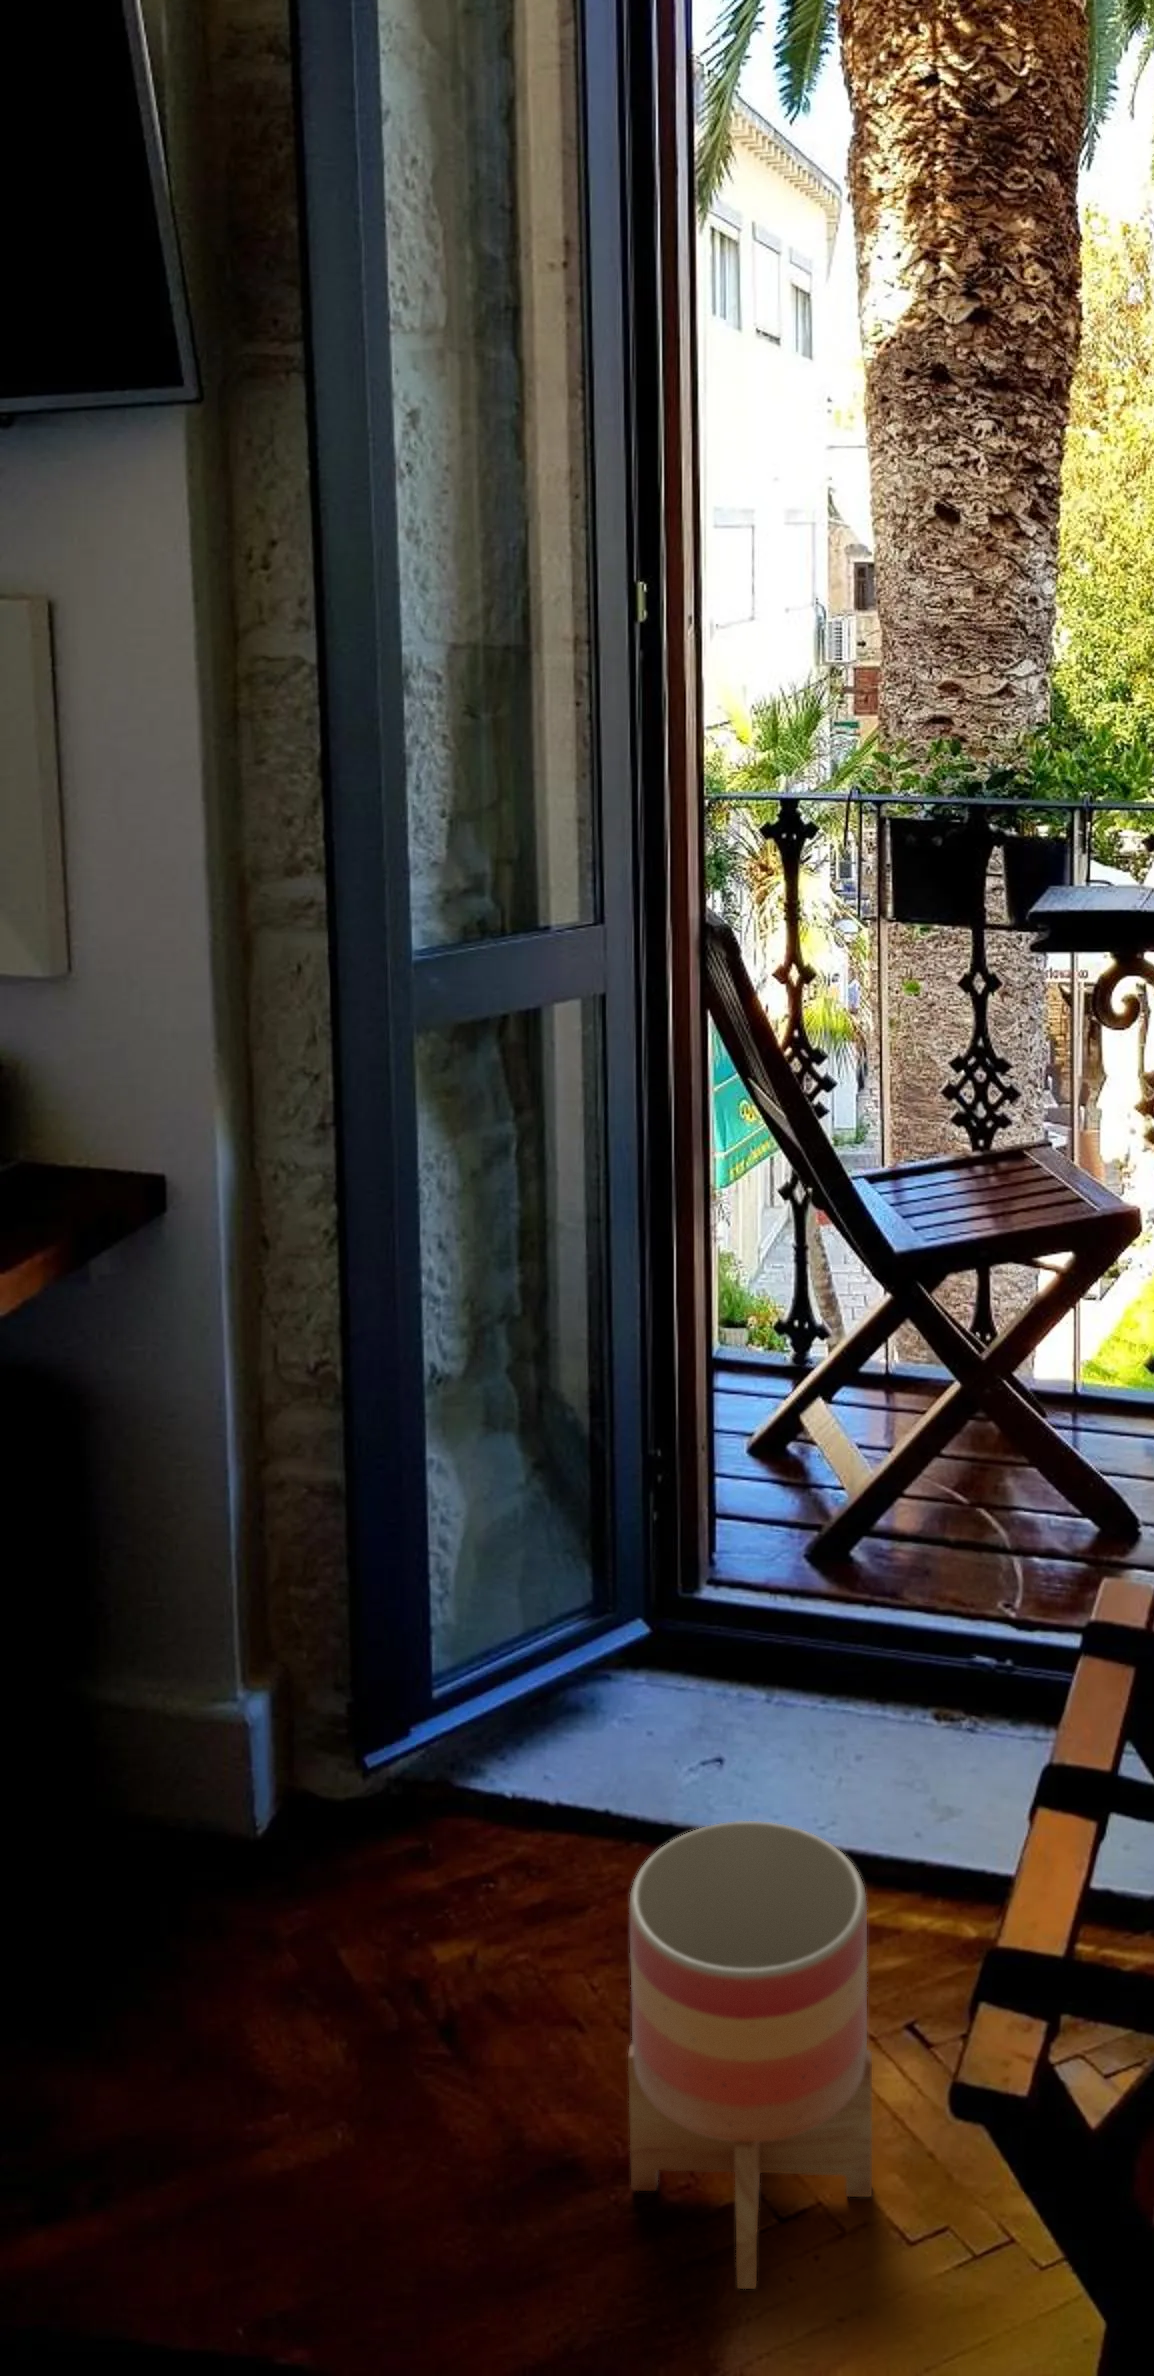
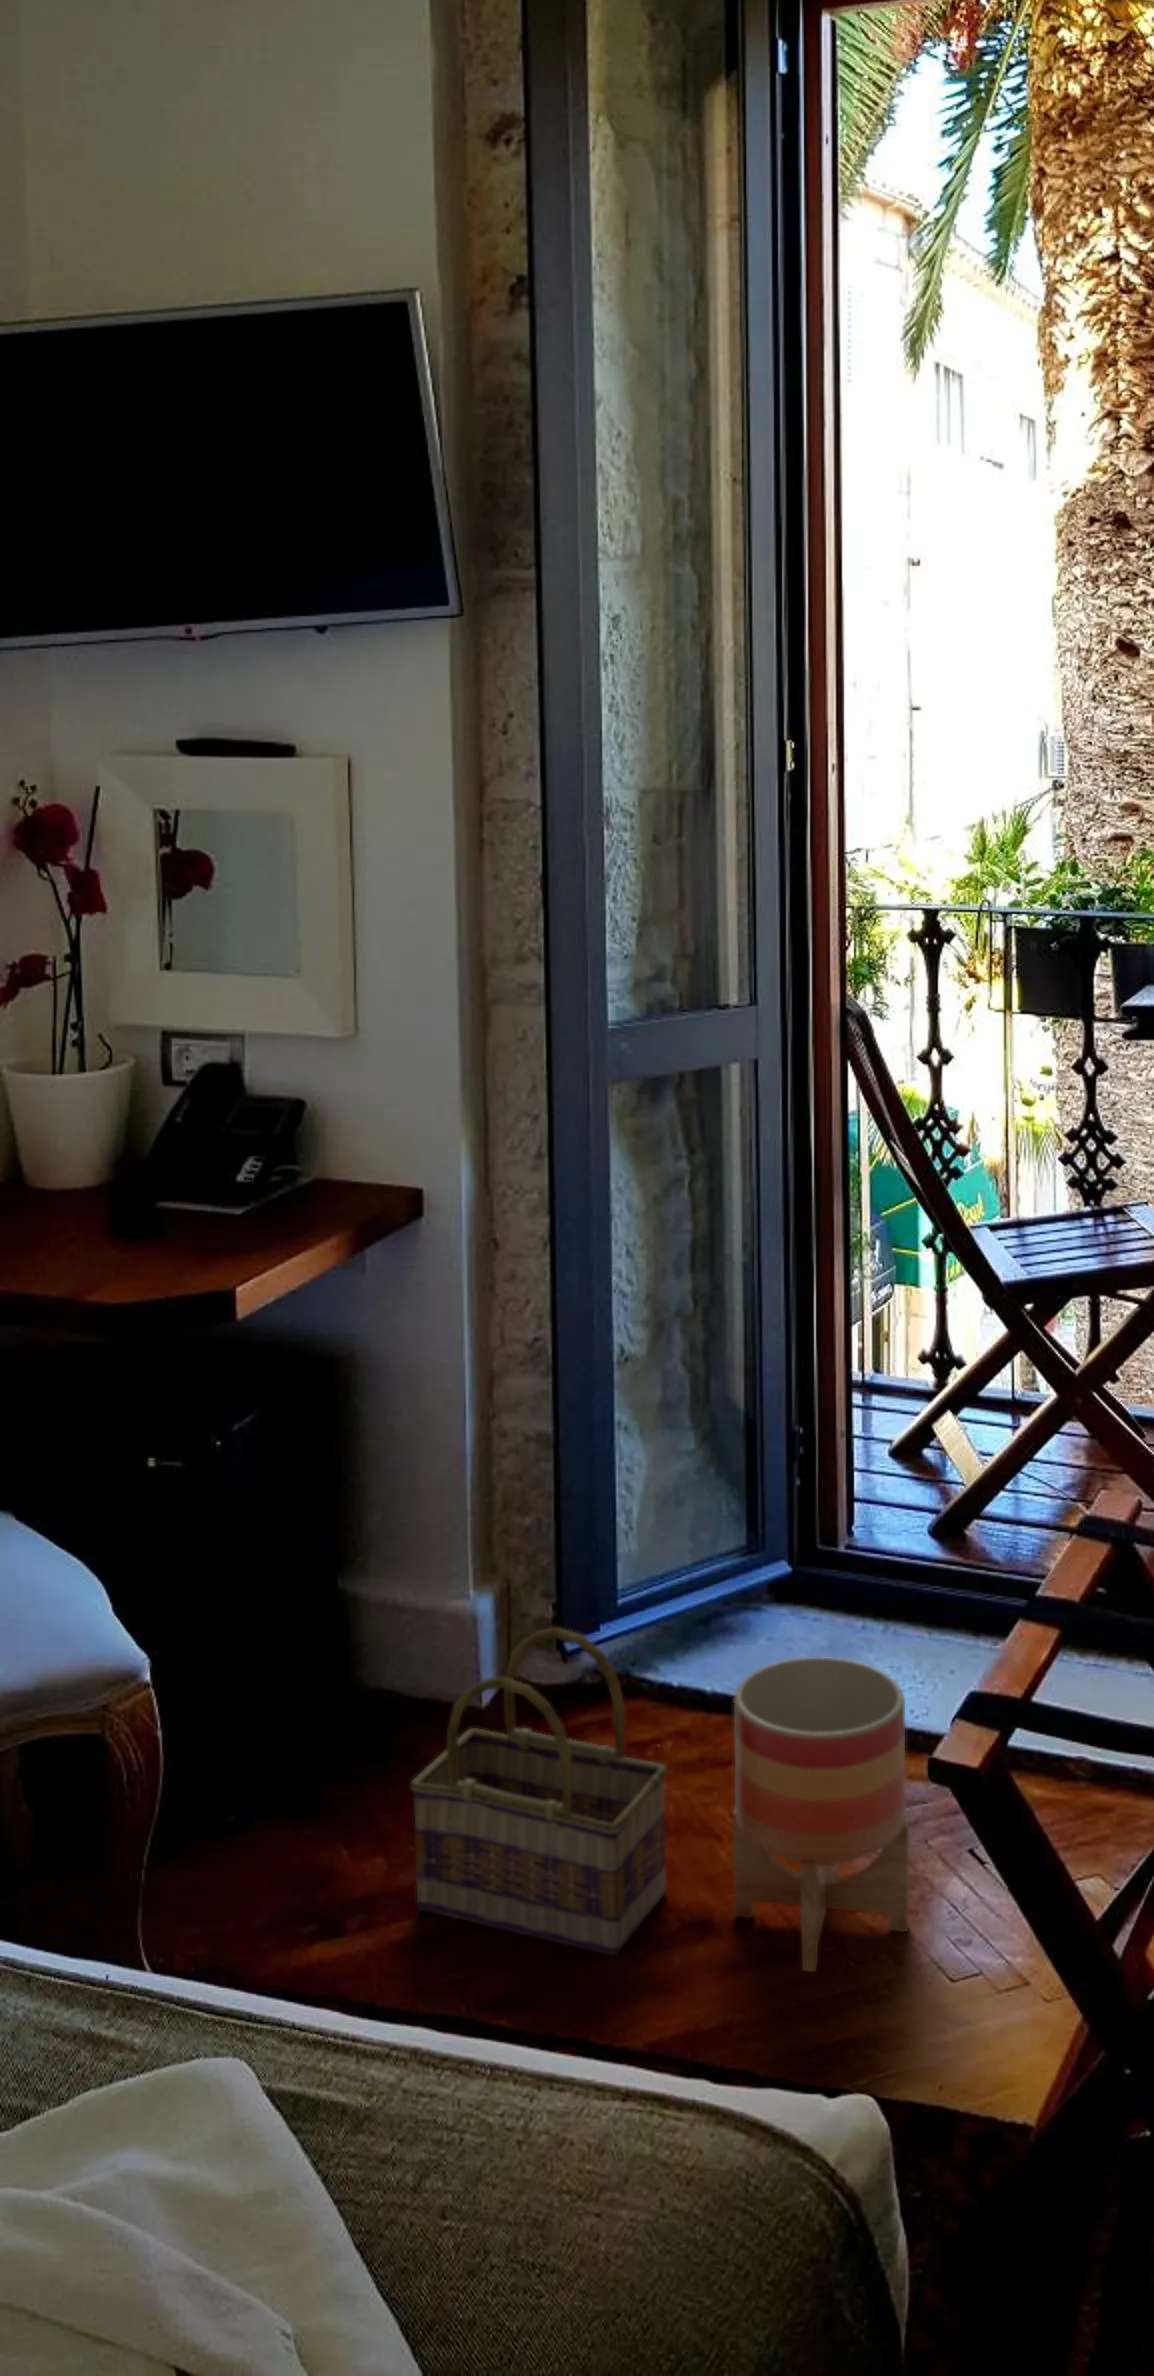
basket: none [167,1803,534,2282] -> present [411,1627,668,1955]

